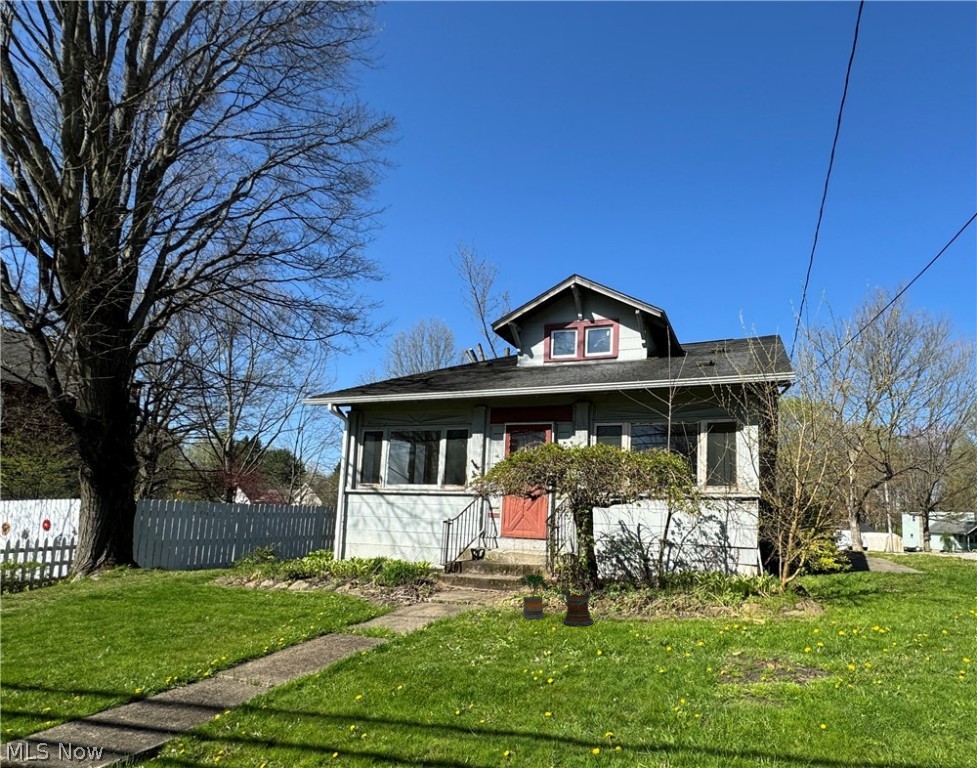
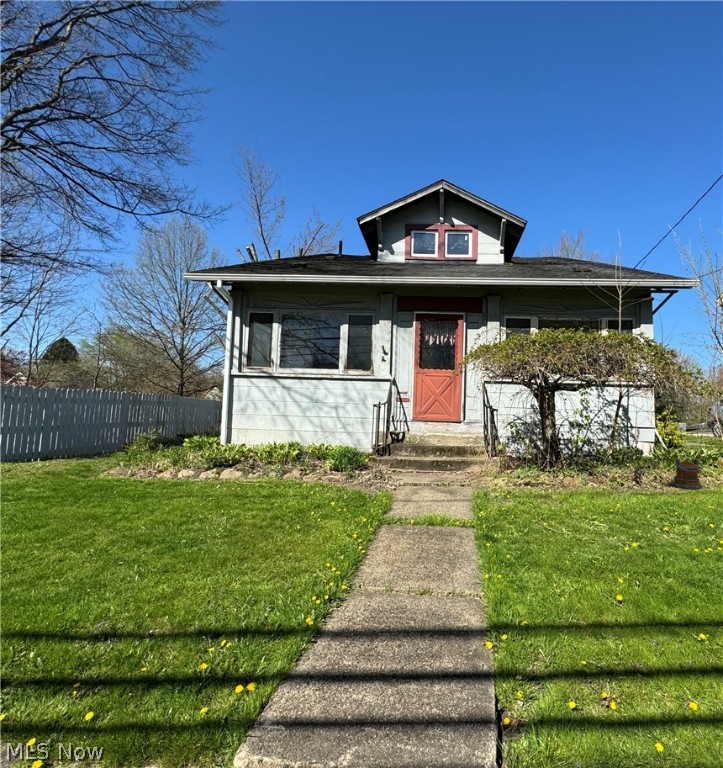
potted tree: present [520,574,548,620] -> none [623,447,657,488]

